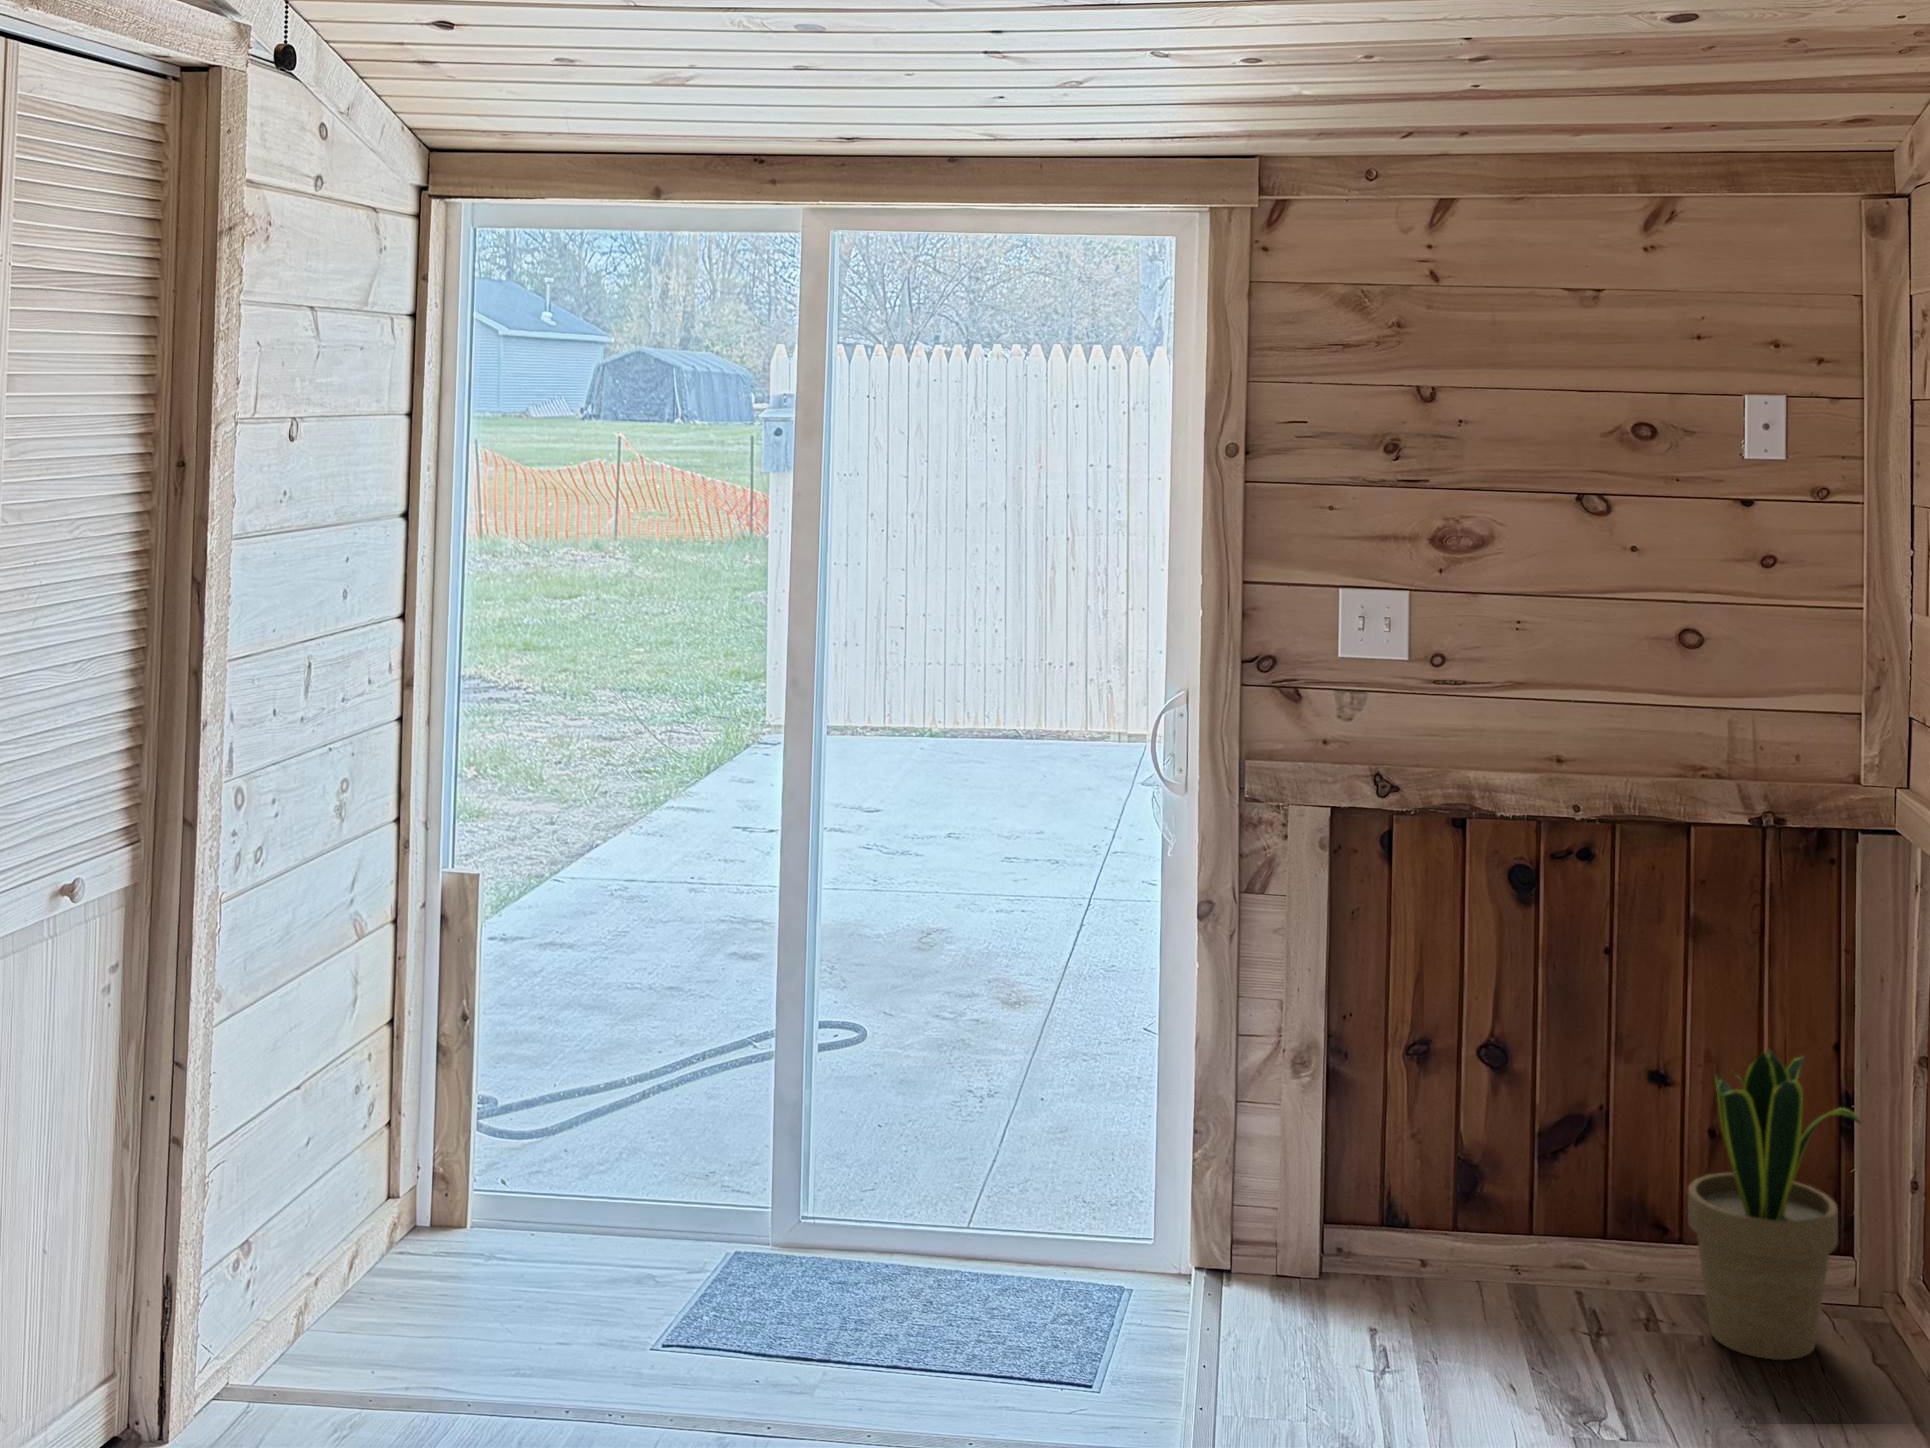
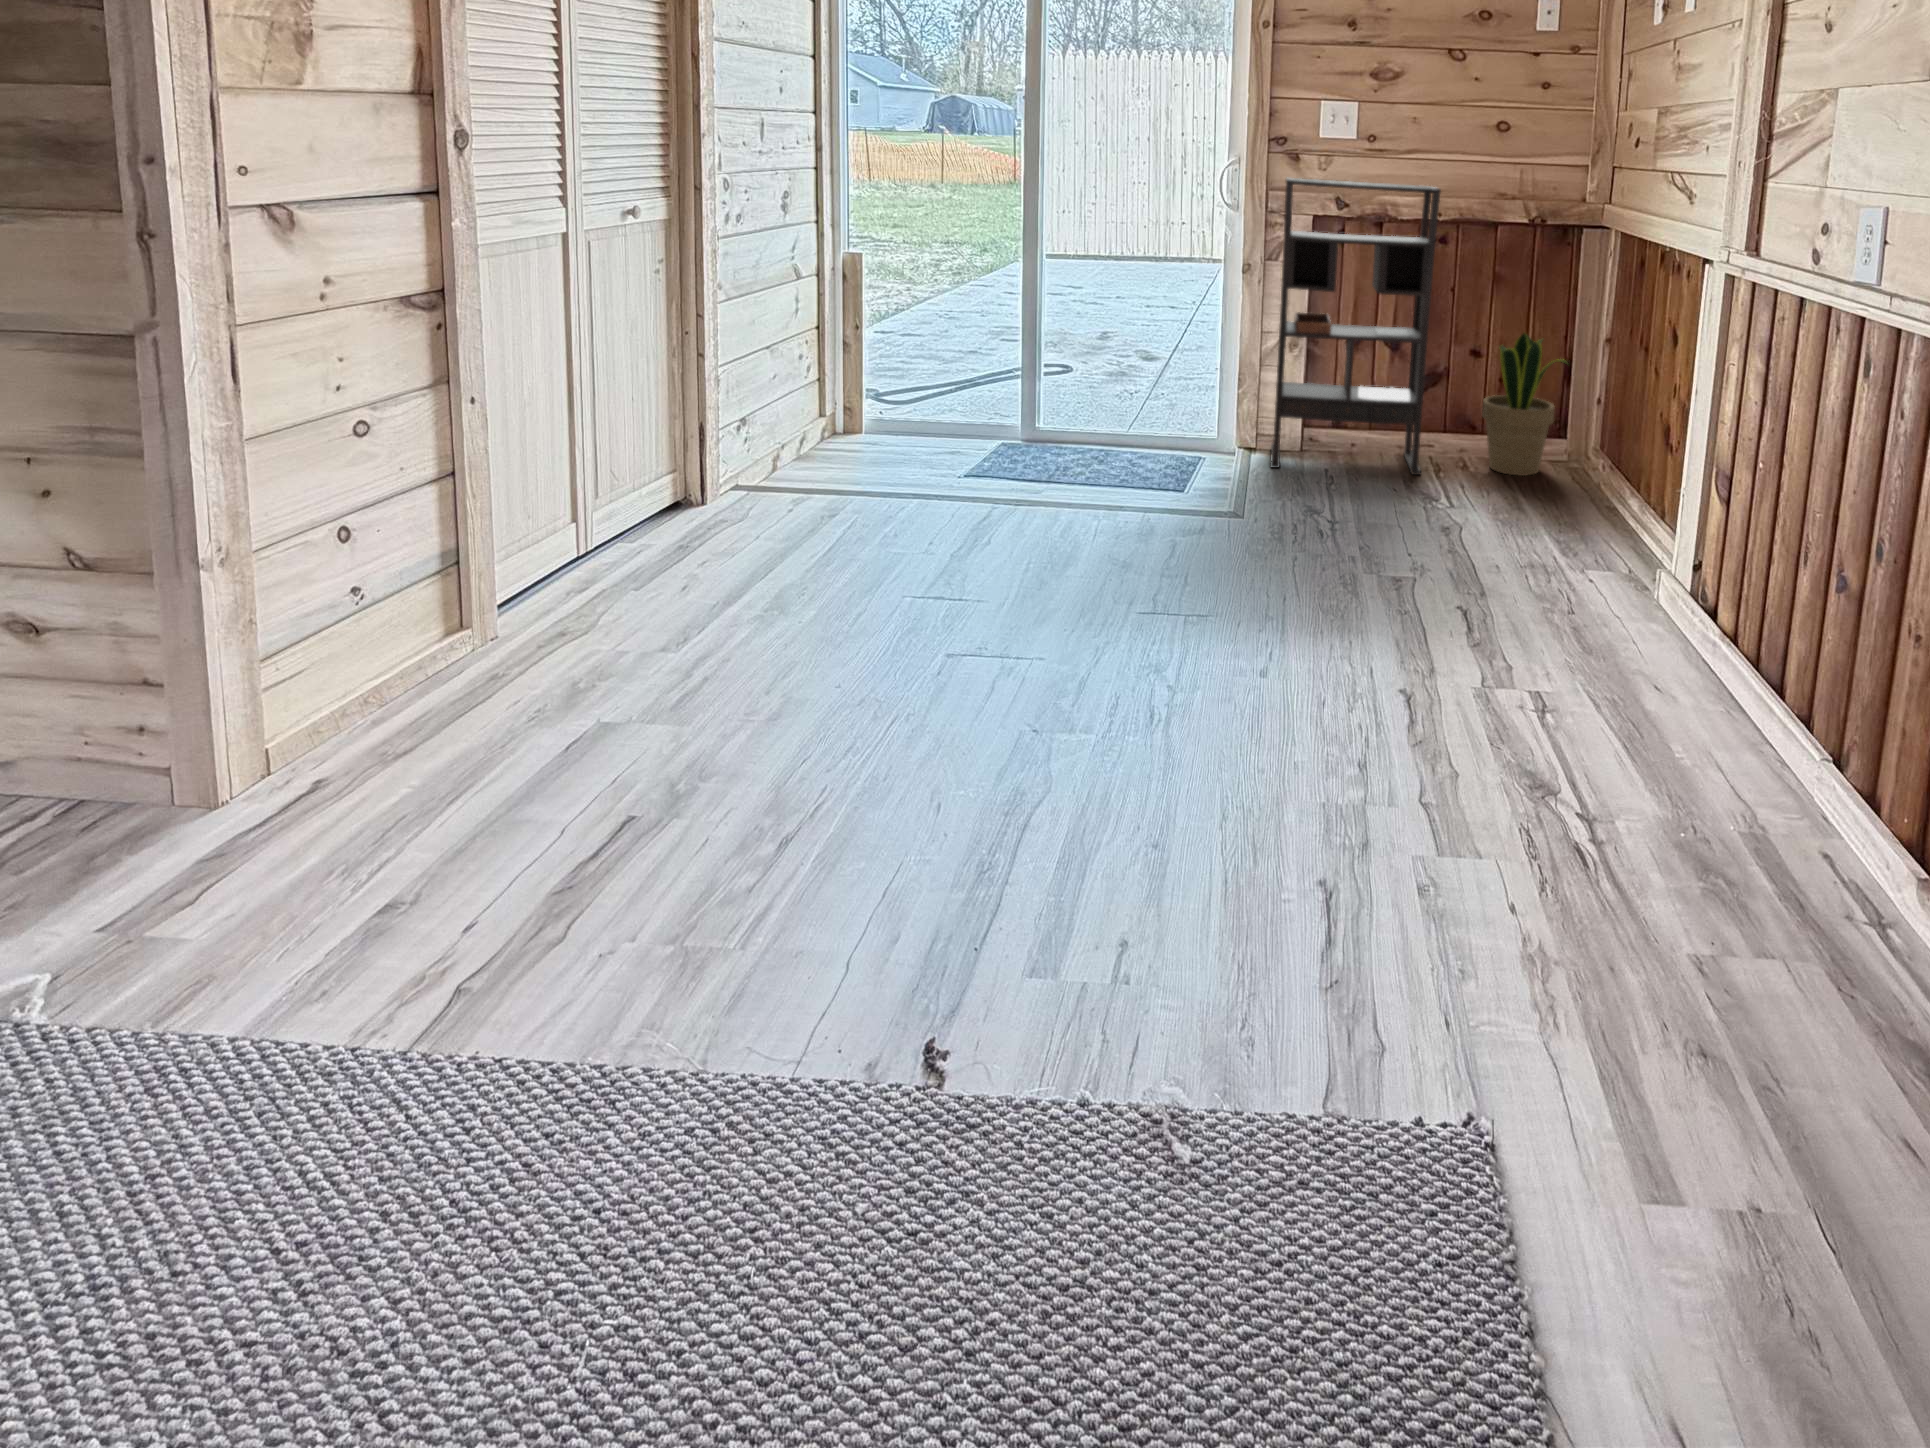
bookshelf: none [1260,730,1577,1358] -> present [1270,178,1441,475]

